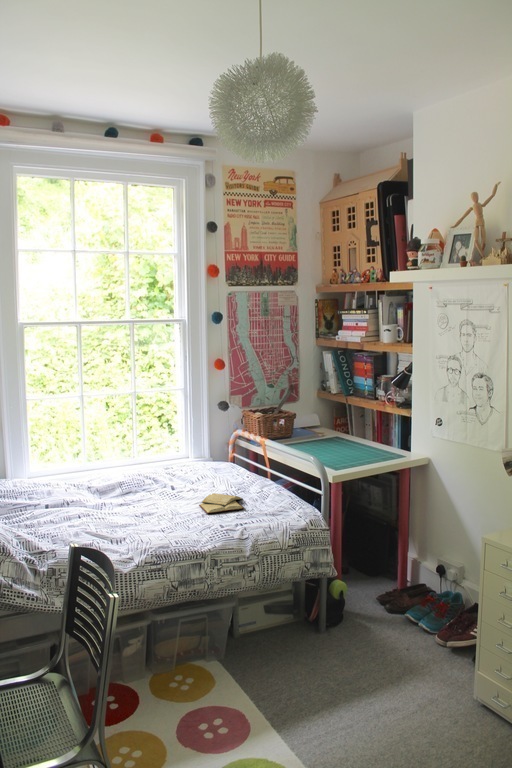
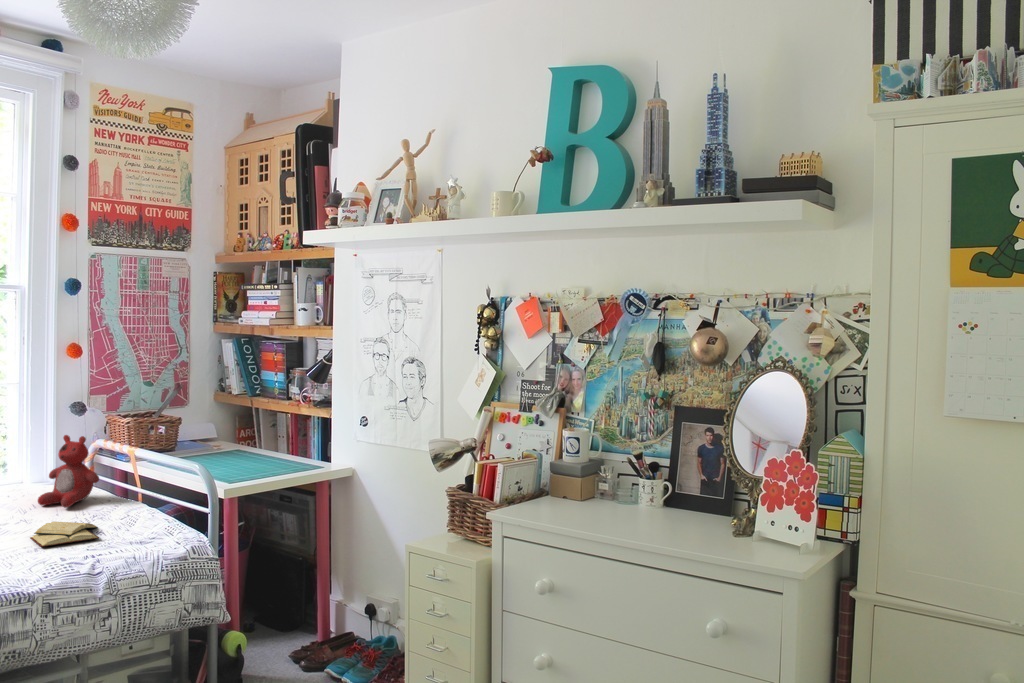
stuffed bear: none [202,428,241,482] -> present [38,435,99,508]

